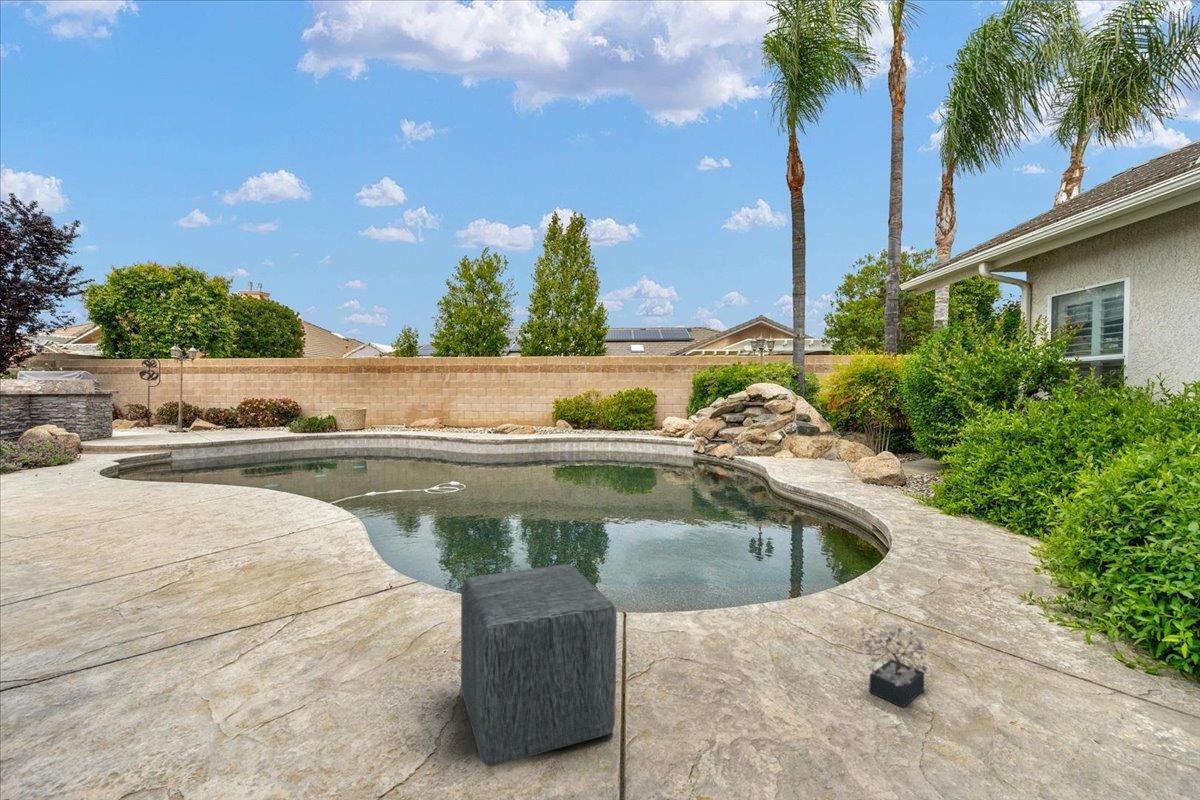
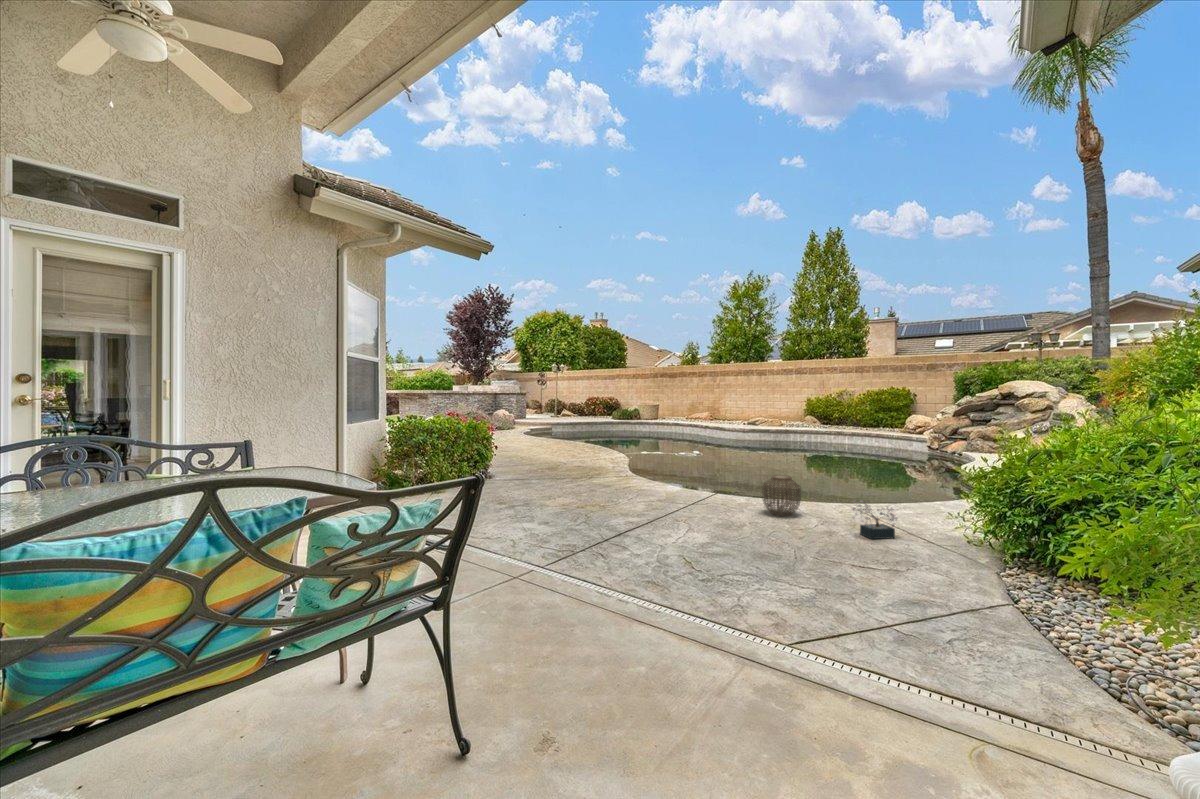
ottoman: present [461,564,617,766] -> none [662,459,720,523]
woven basket: none [657,571,729,658] -> present [762,475,801,516]

